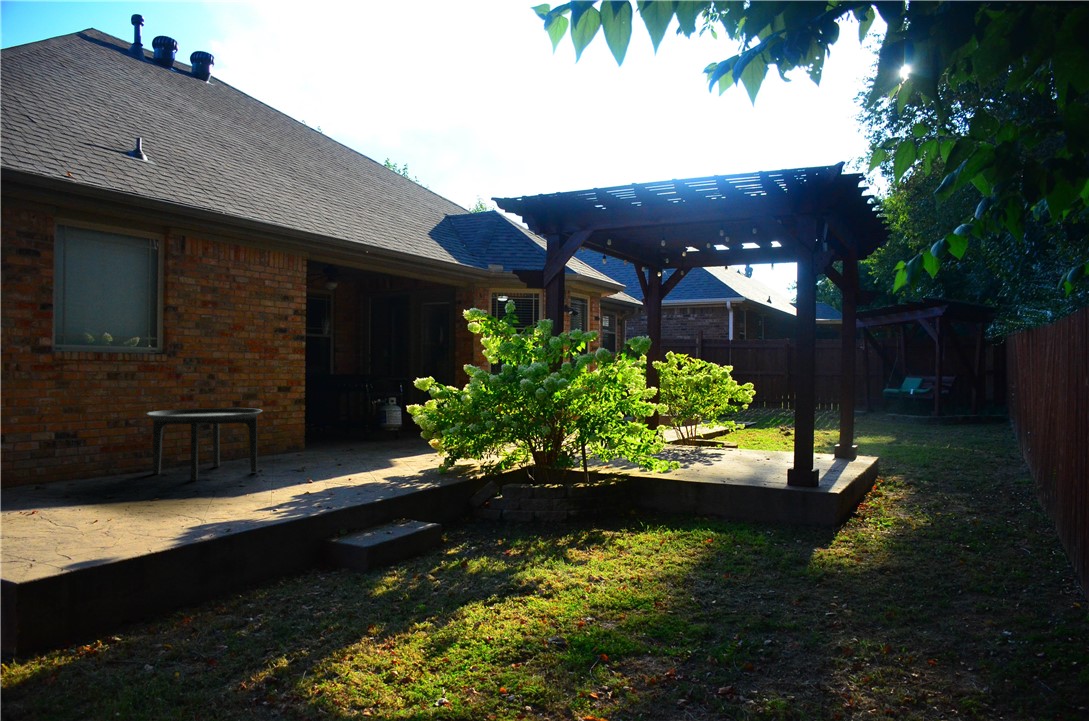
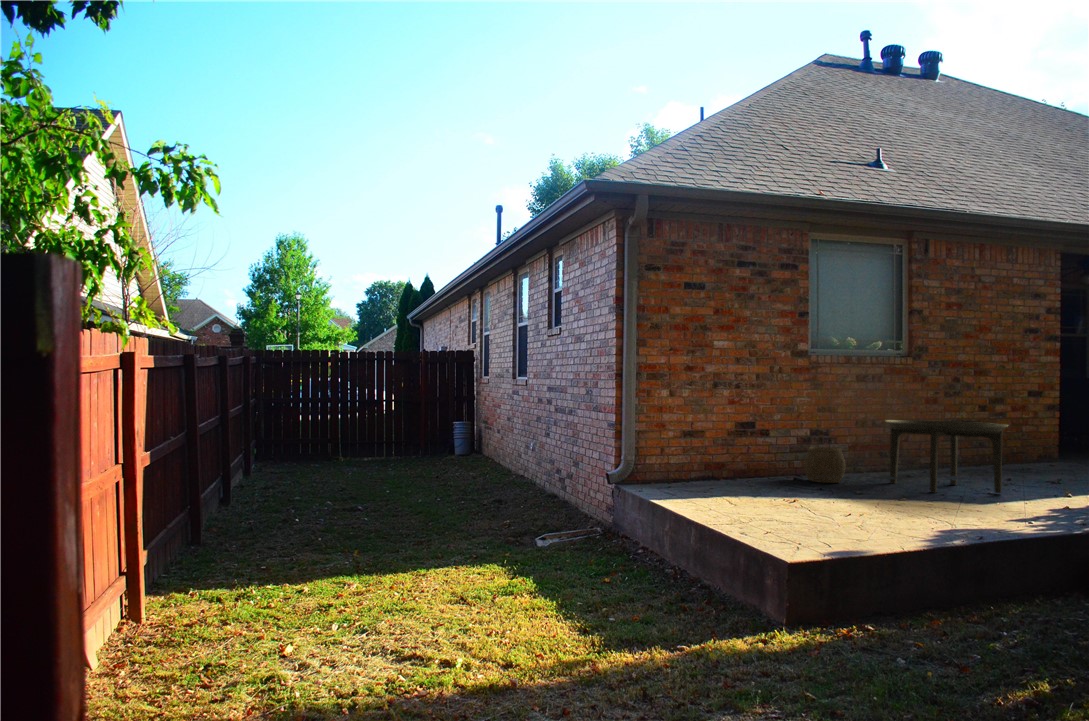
woven basket: none [55,446,103,485] -> present [805,447,845,483]

